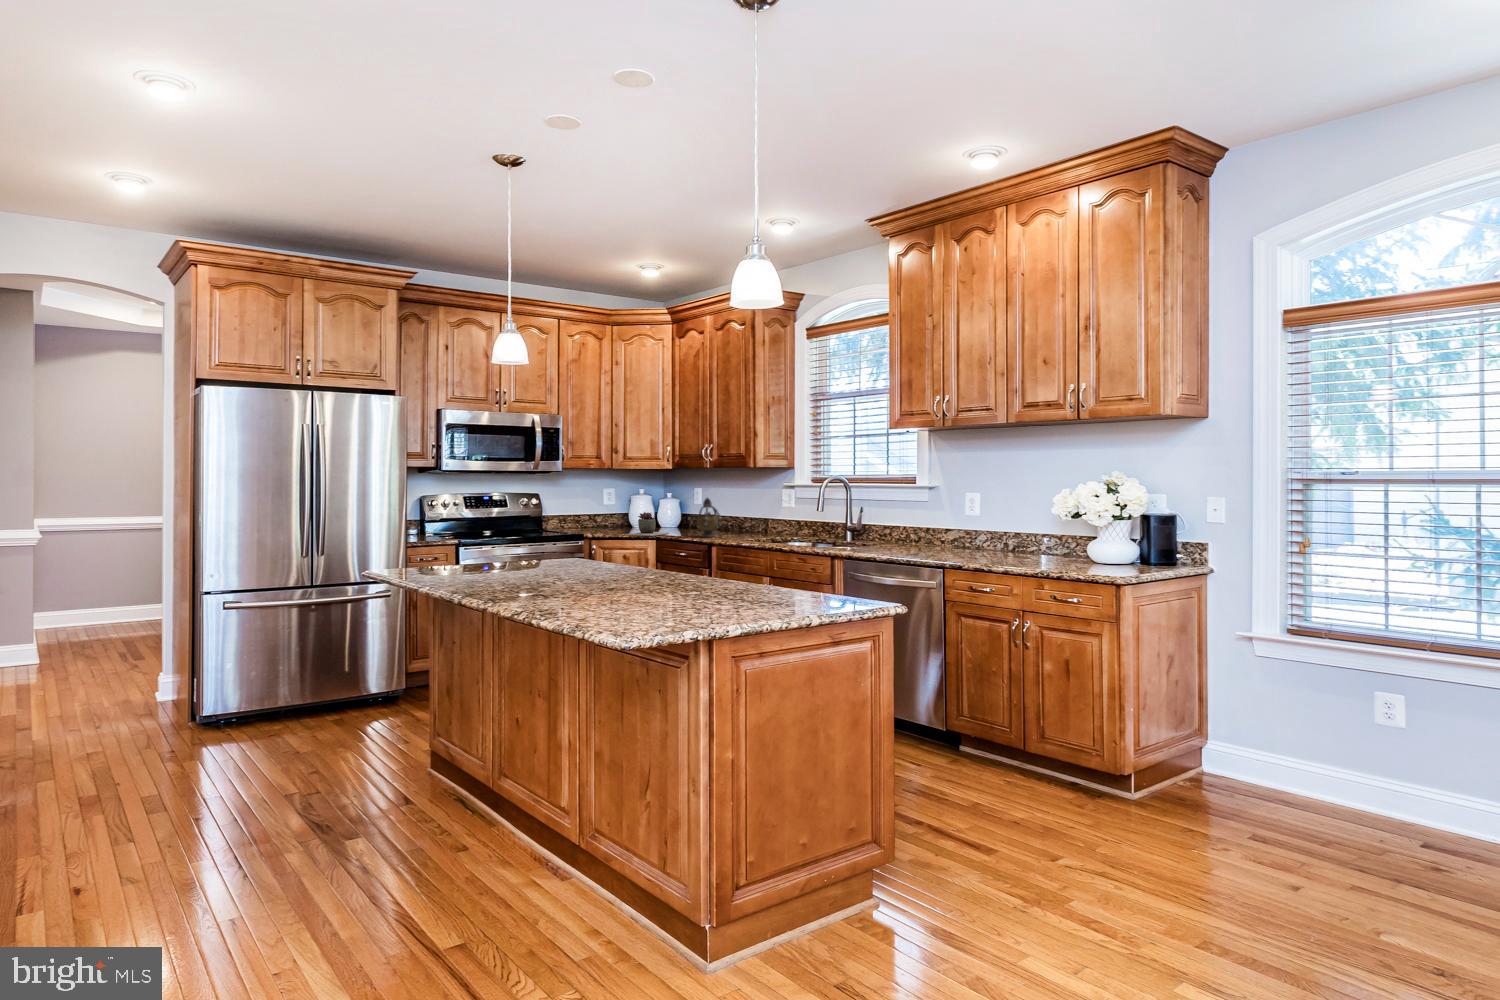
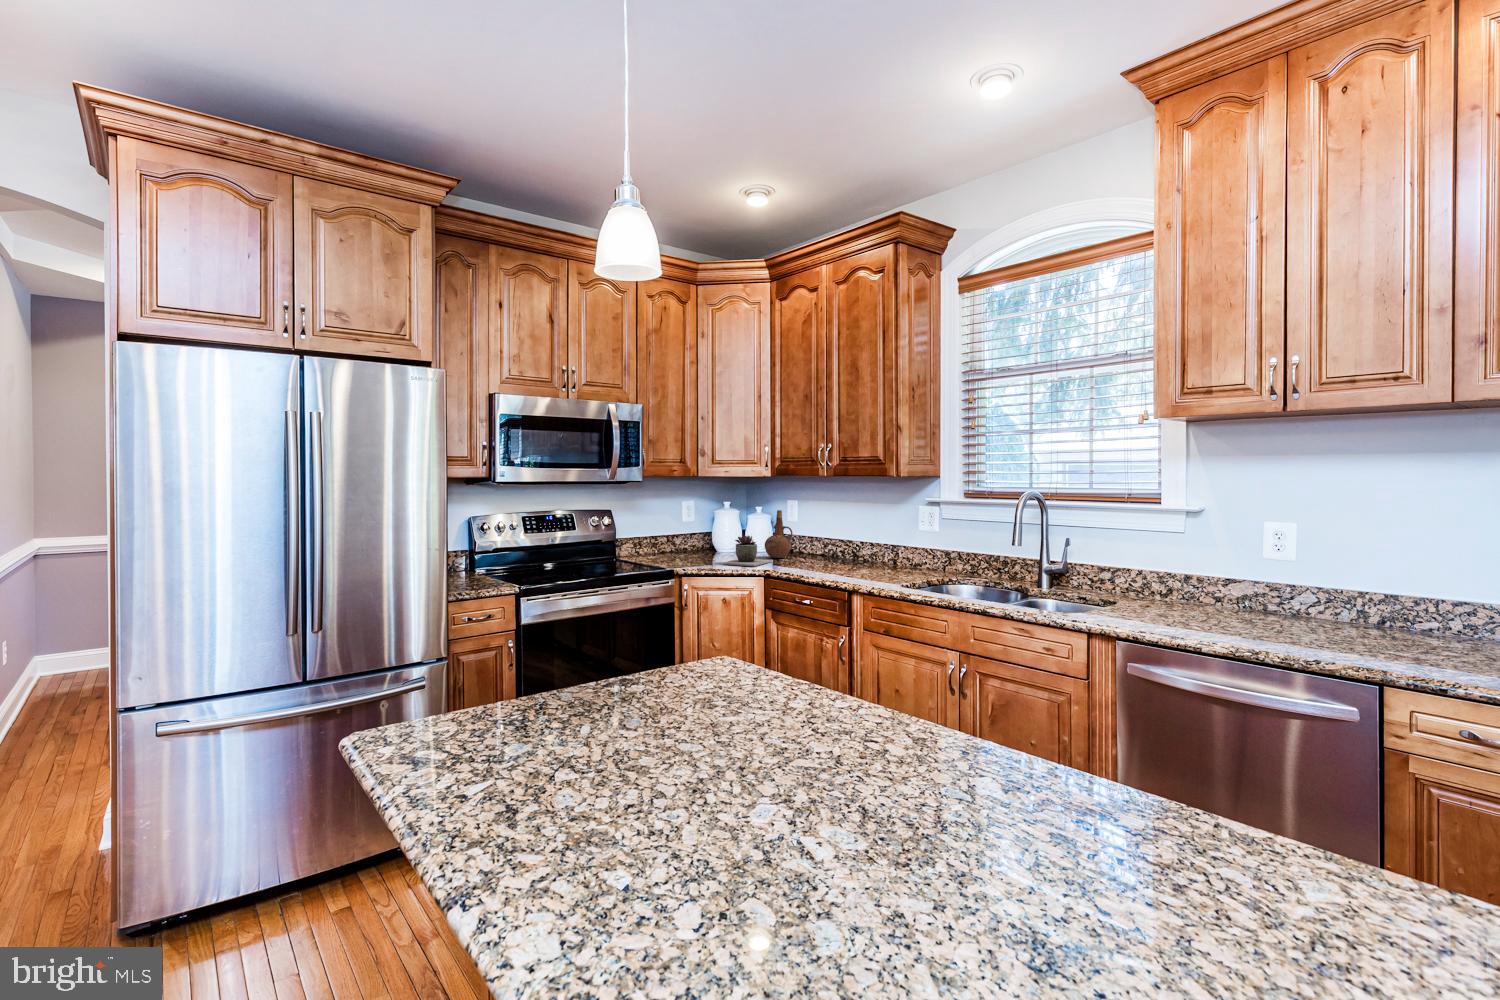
ceramic pitcher: none [666,492,689,531] -> present [765,510,793,558]
teapot: present [697,498,721,537] -> none [809,519,847,569]

